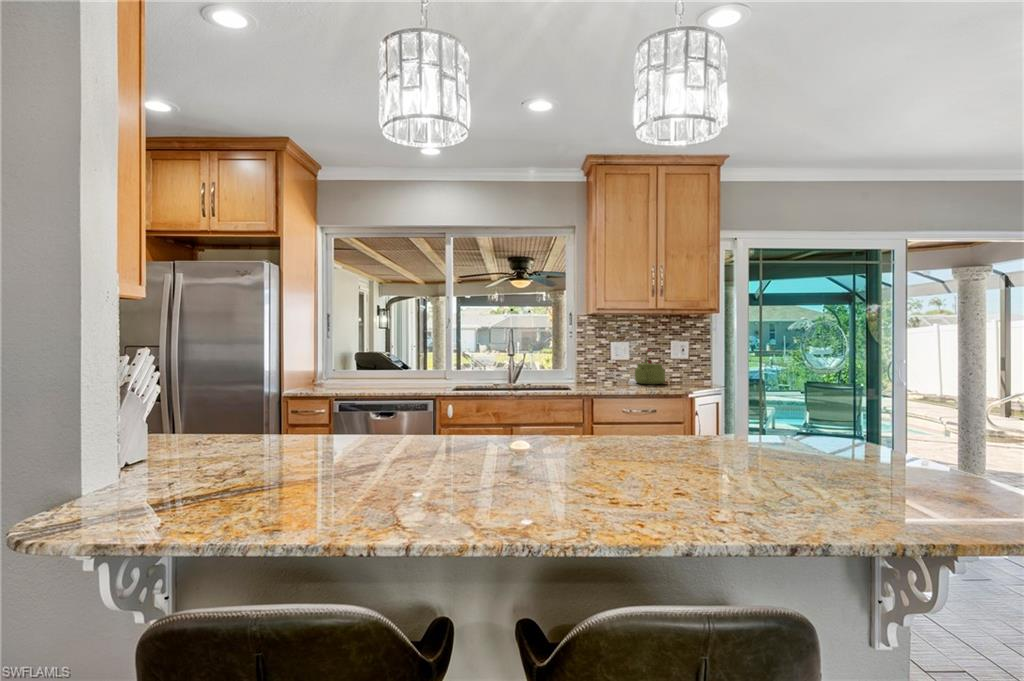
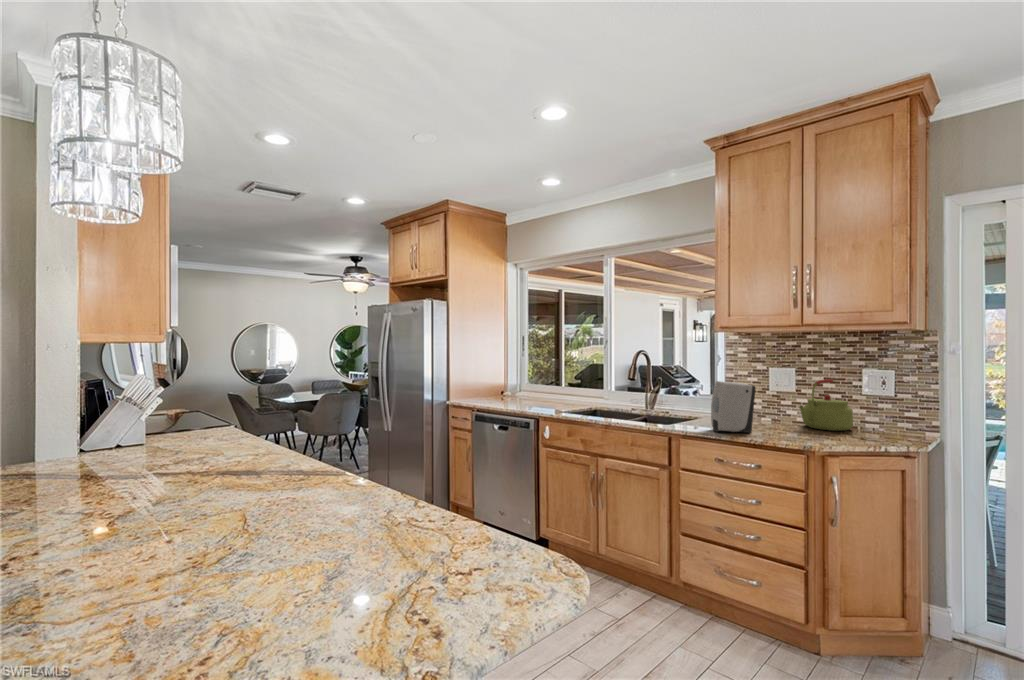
soap dispenser: none [602,351,632,391] -> present [711,381,755,433]

